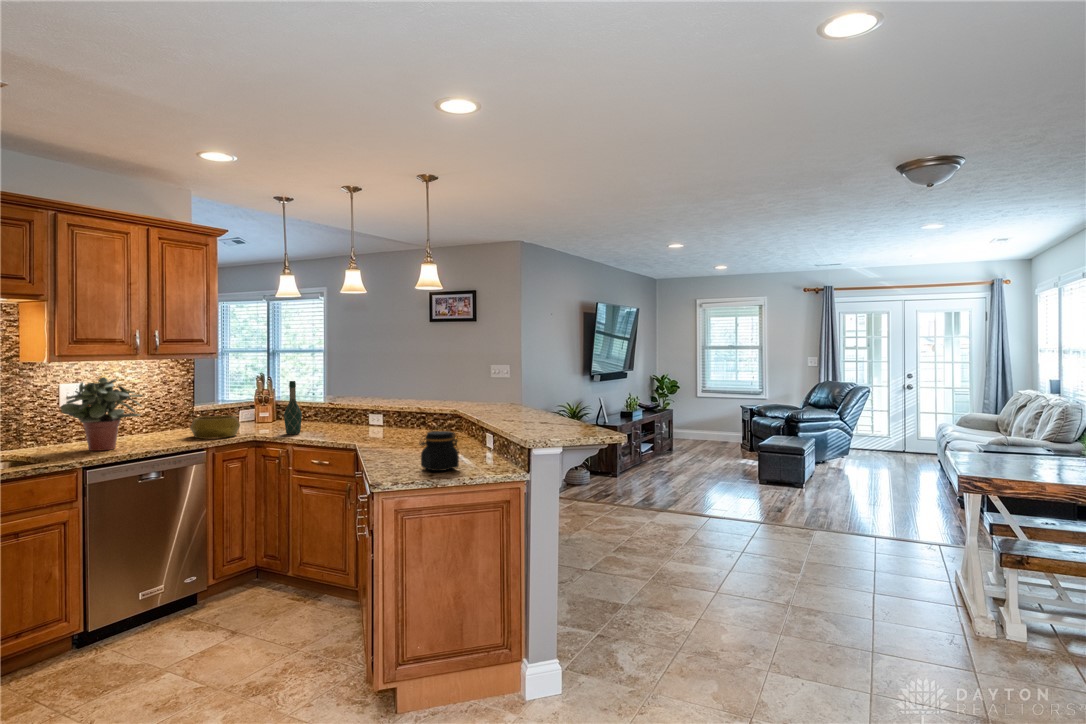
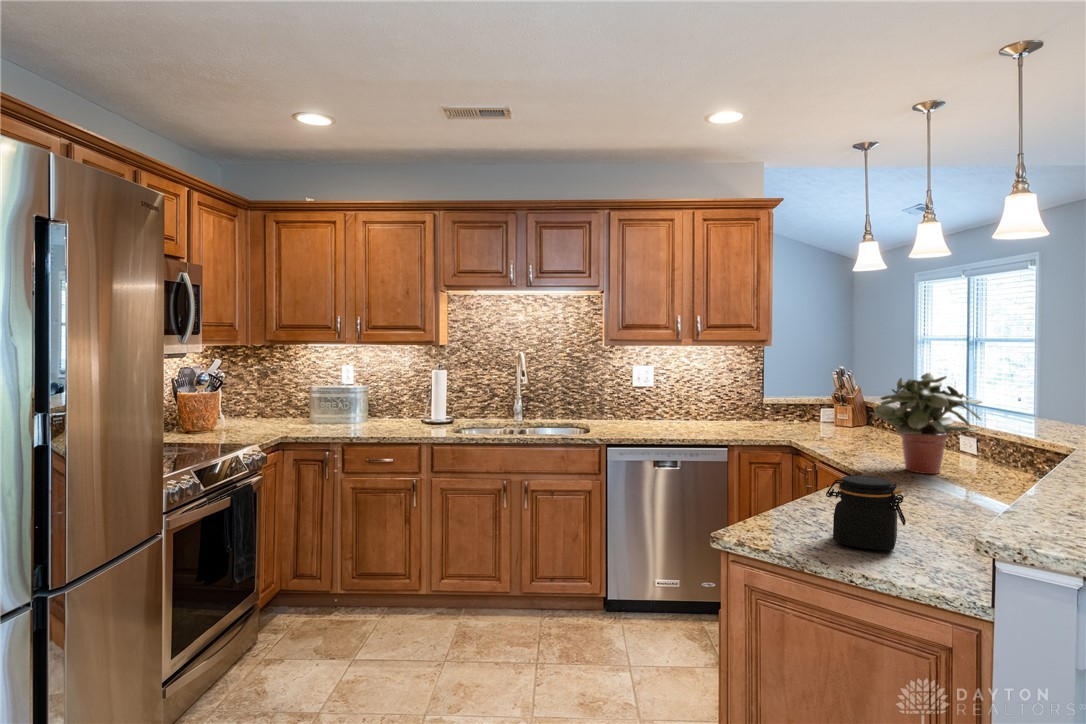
potted plant: present [61,377,143,451] -> present [874,373,982,474]
wine bottle: present [284,381,302,434] -> none [823,376,847,446]
decorative bowl: present [190,416,240,439] -> none [726,410,781,437]

